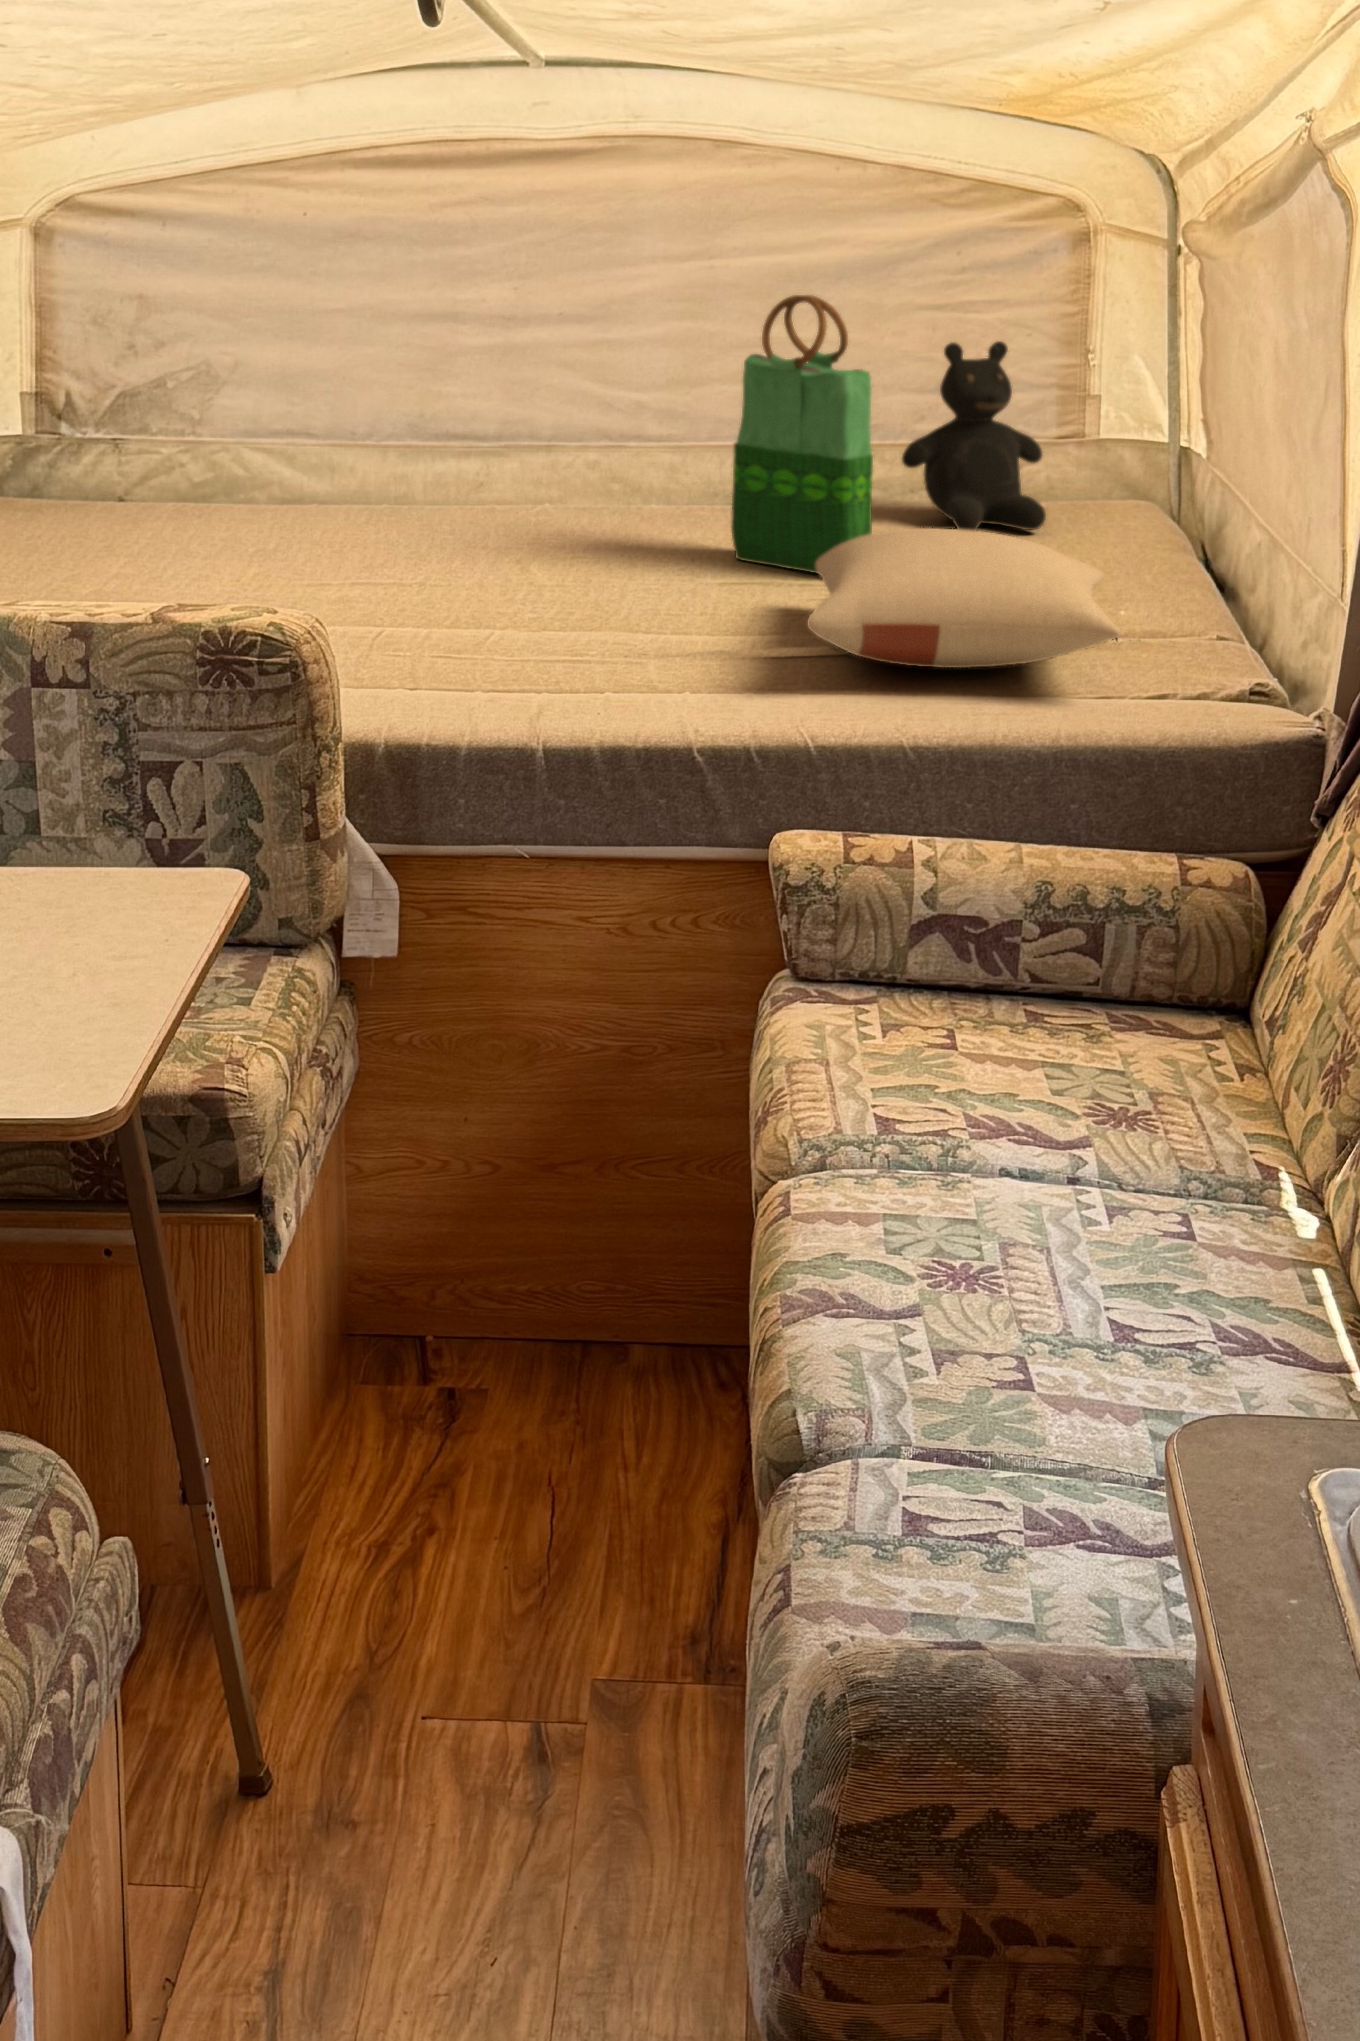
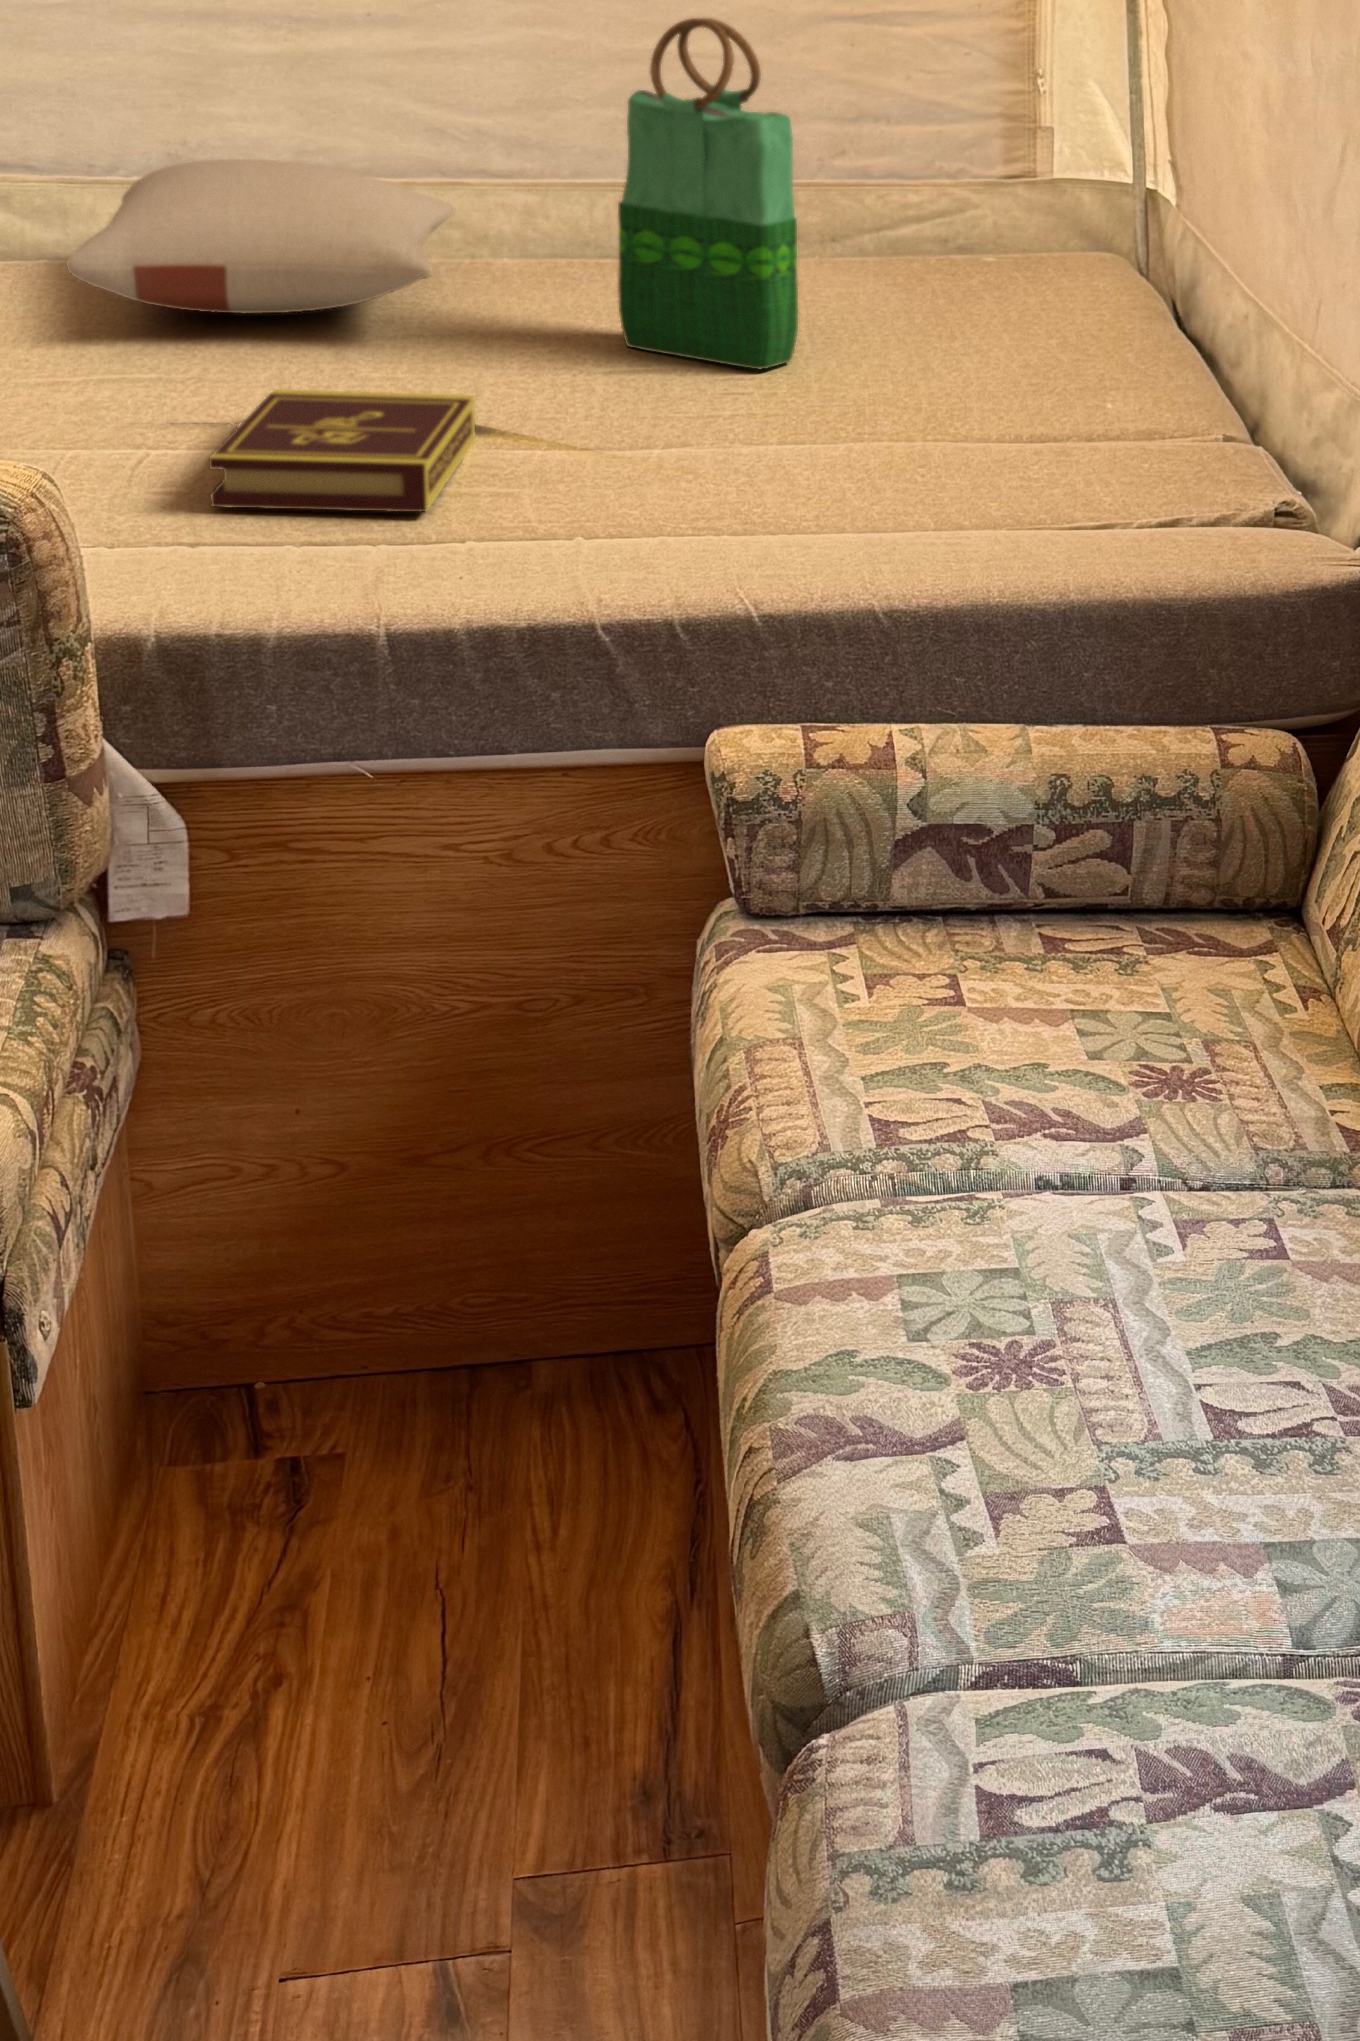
teddy bear: present [902,341,1046,531] -> none [826,70,1004,306]
pillow: present [807,528,1121,668] -> present [66,159,455,313]
book: none [417,580,615,669] -> present [209,389,475,512]

